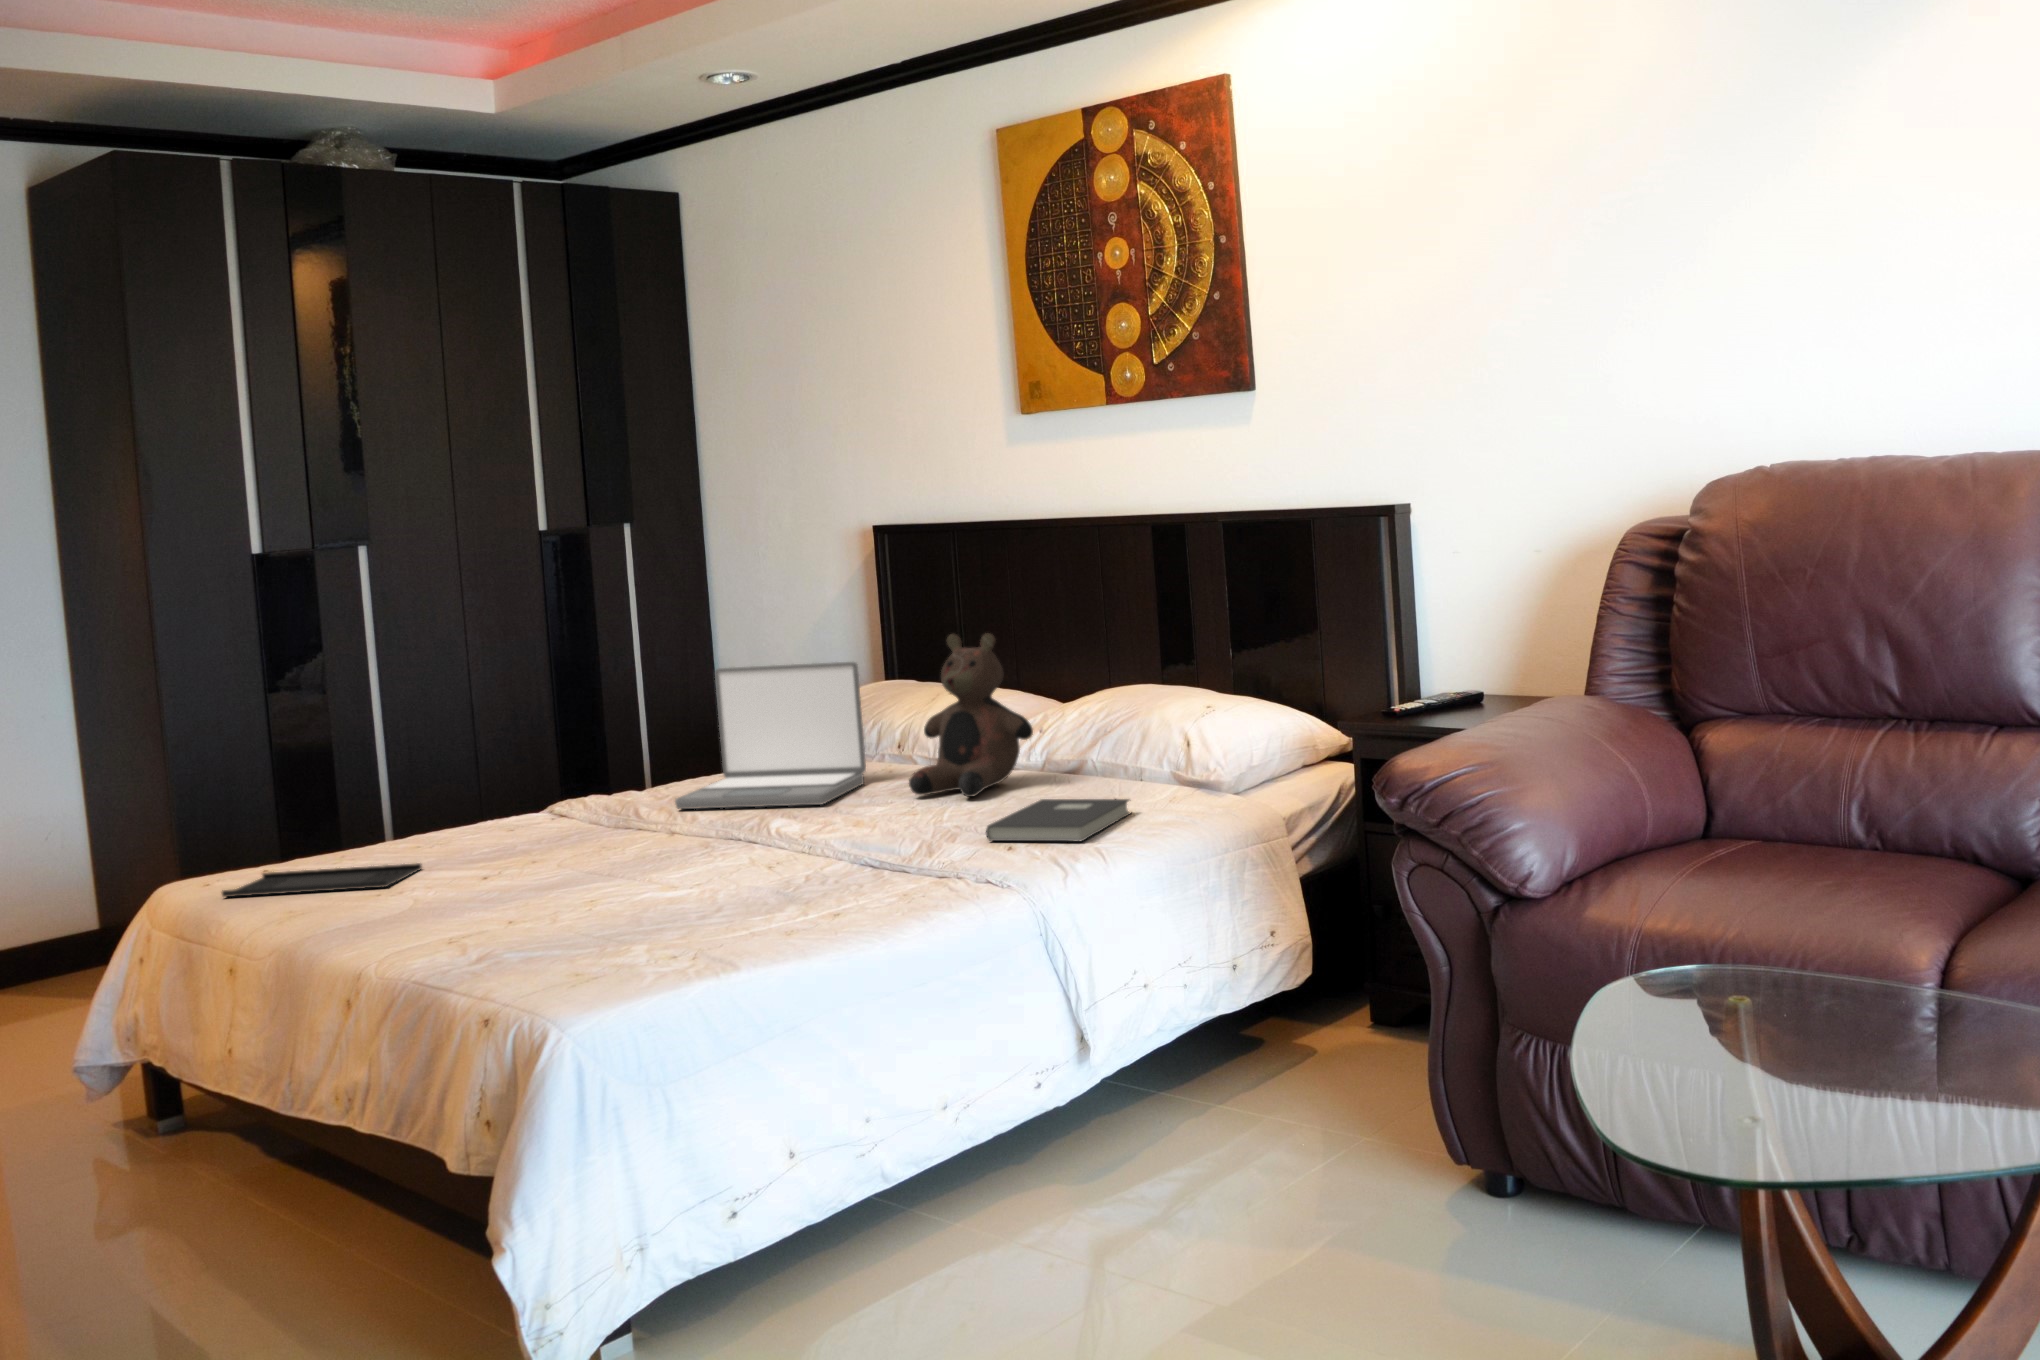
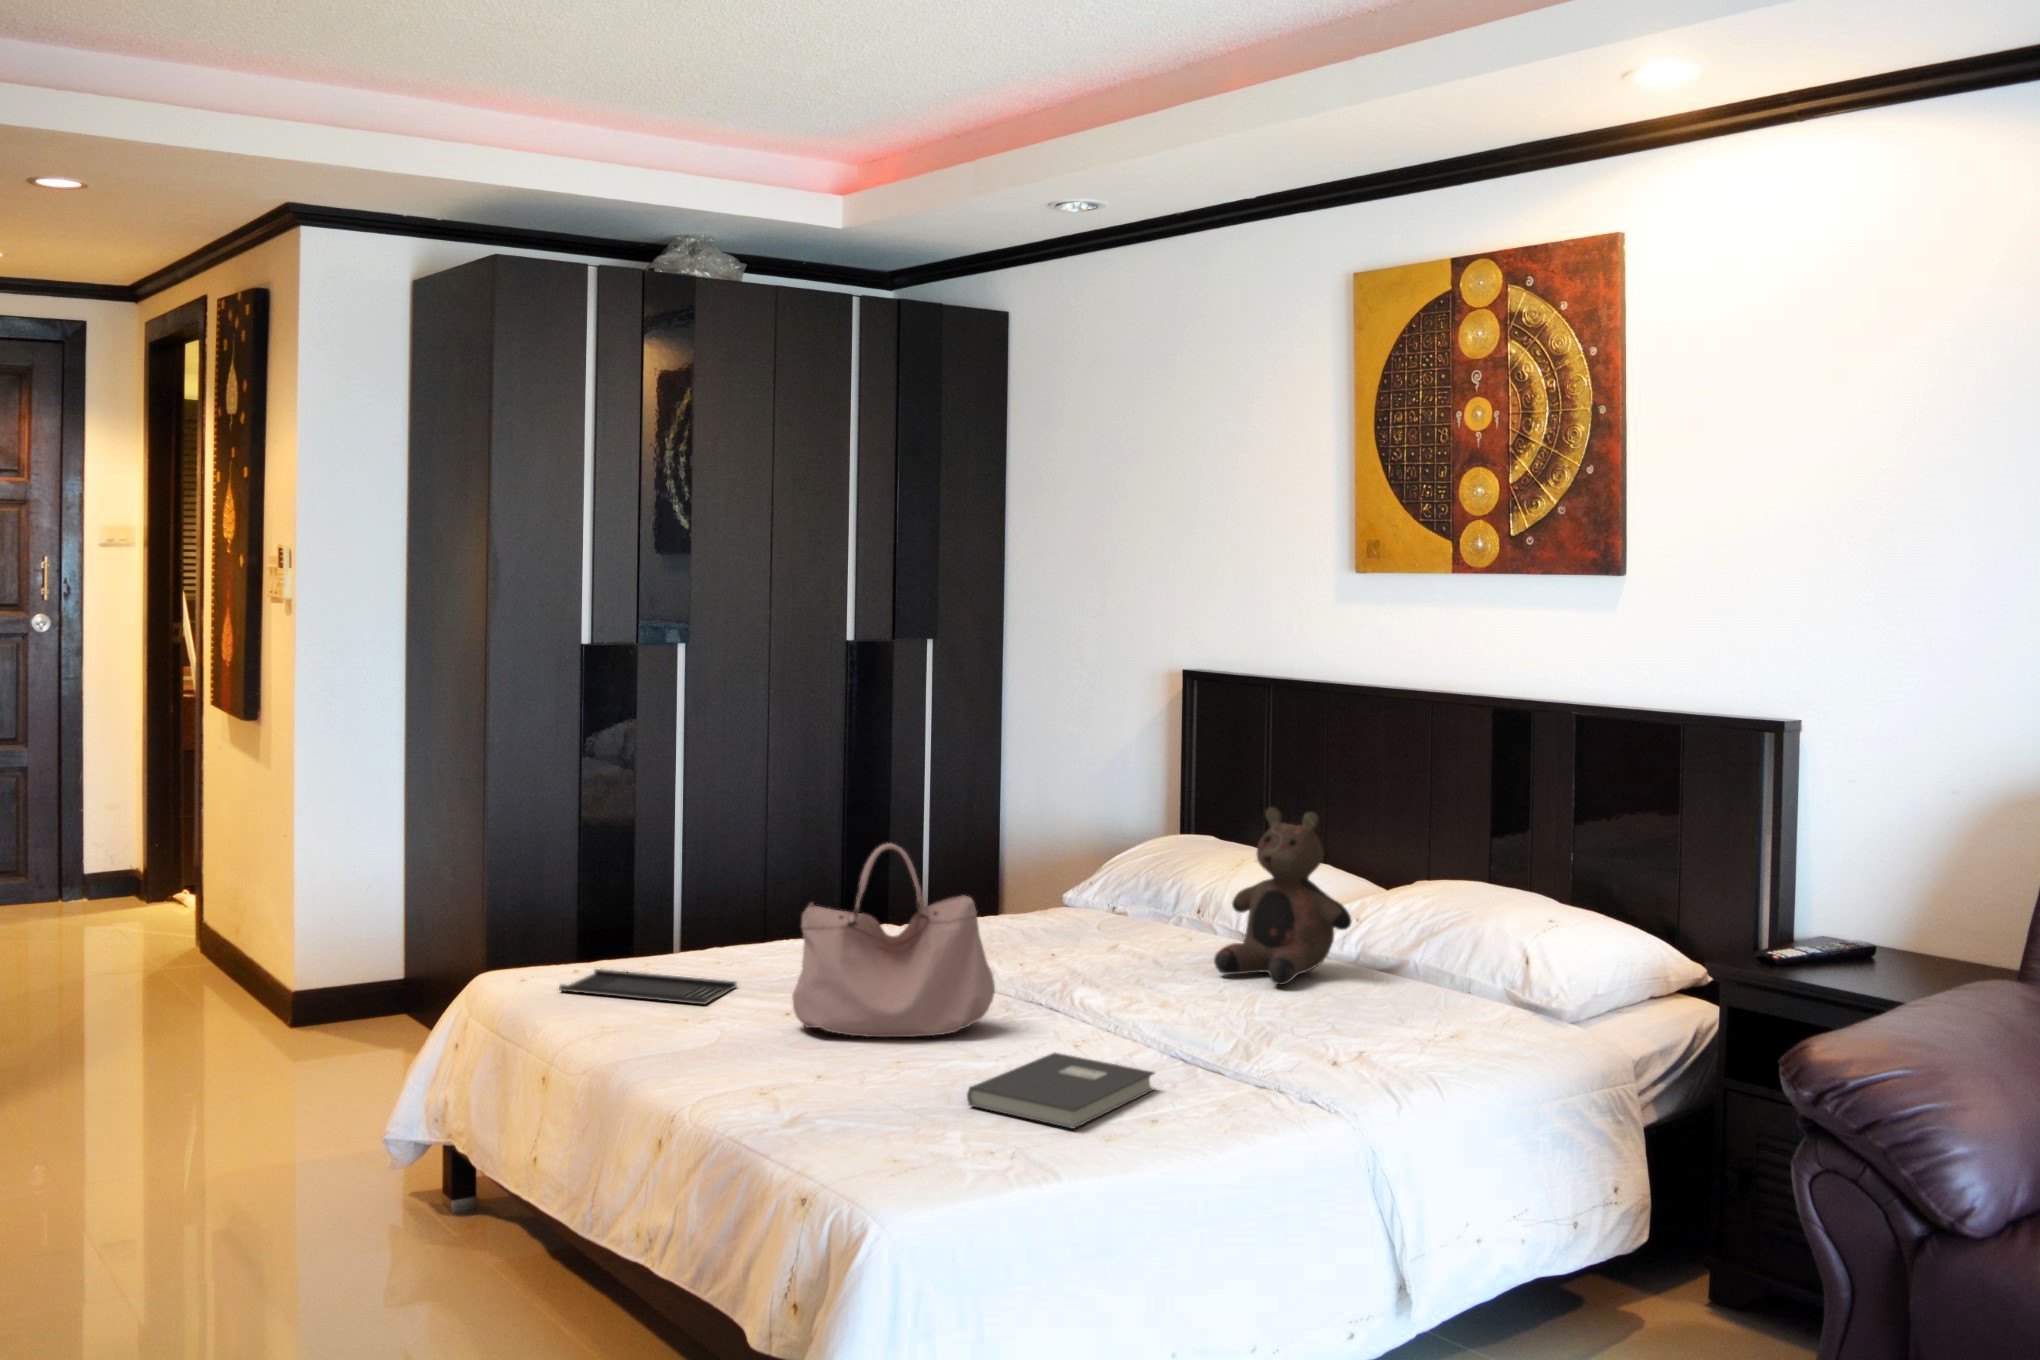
laptop: present [675,661,866,809] -> none [975,810,1168,969]
handbag: none [477,698,688,889] -> present [792,843,995,1037]
book: present [986,799,1130,841] -> present [967,1052,1154,1129]

